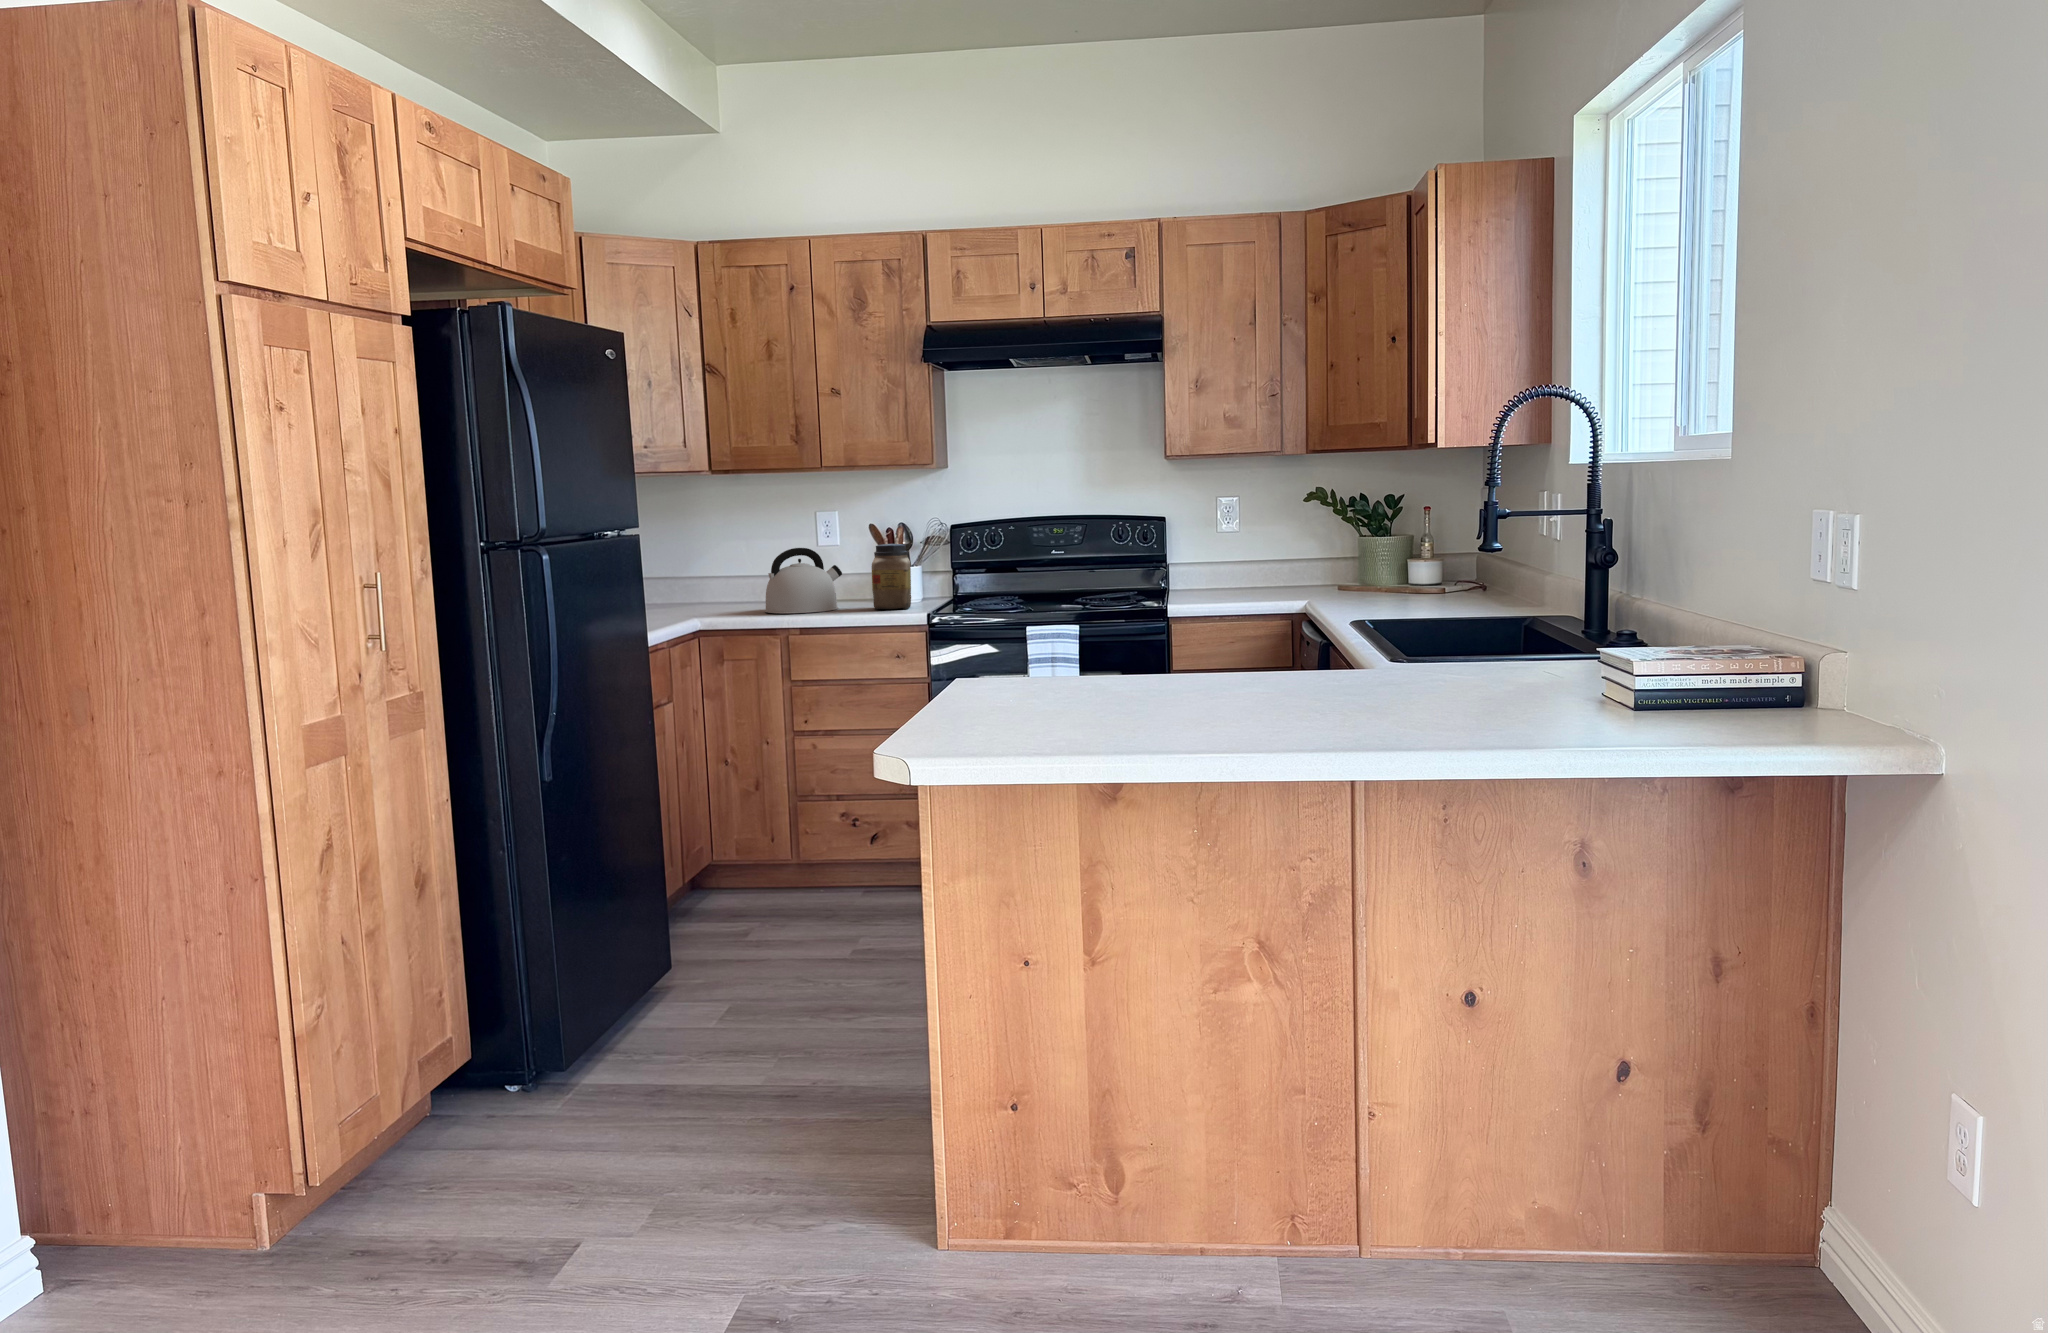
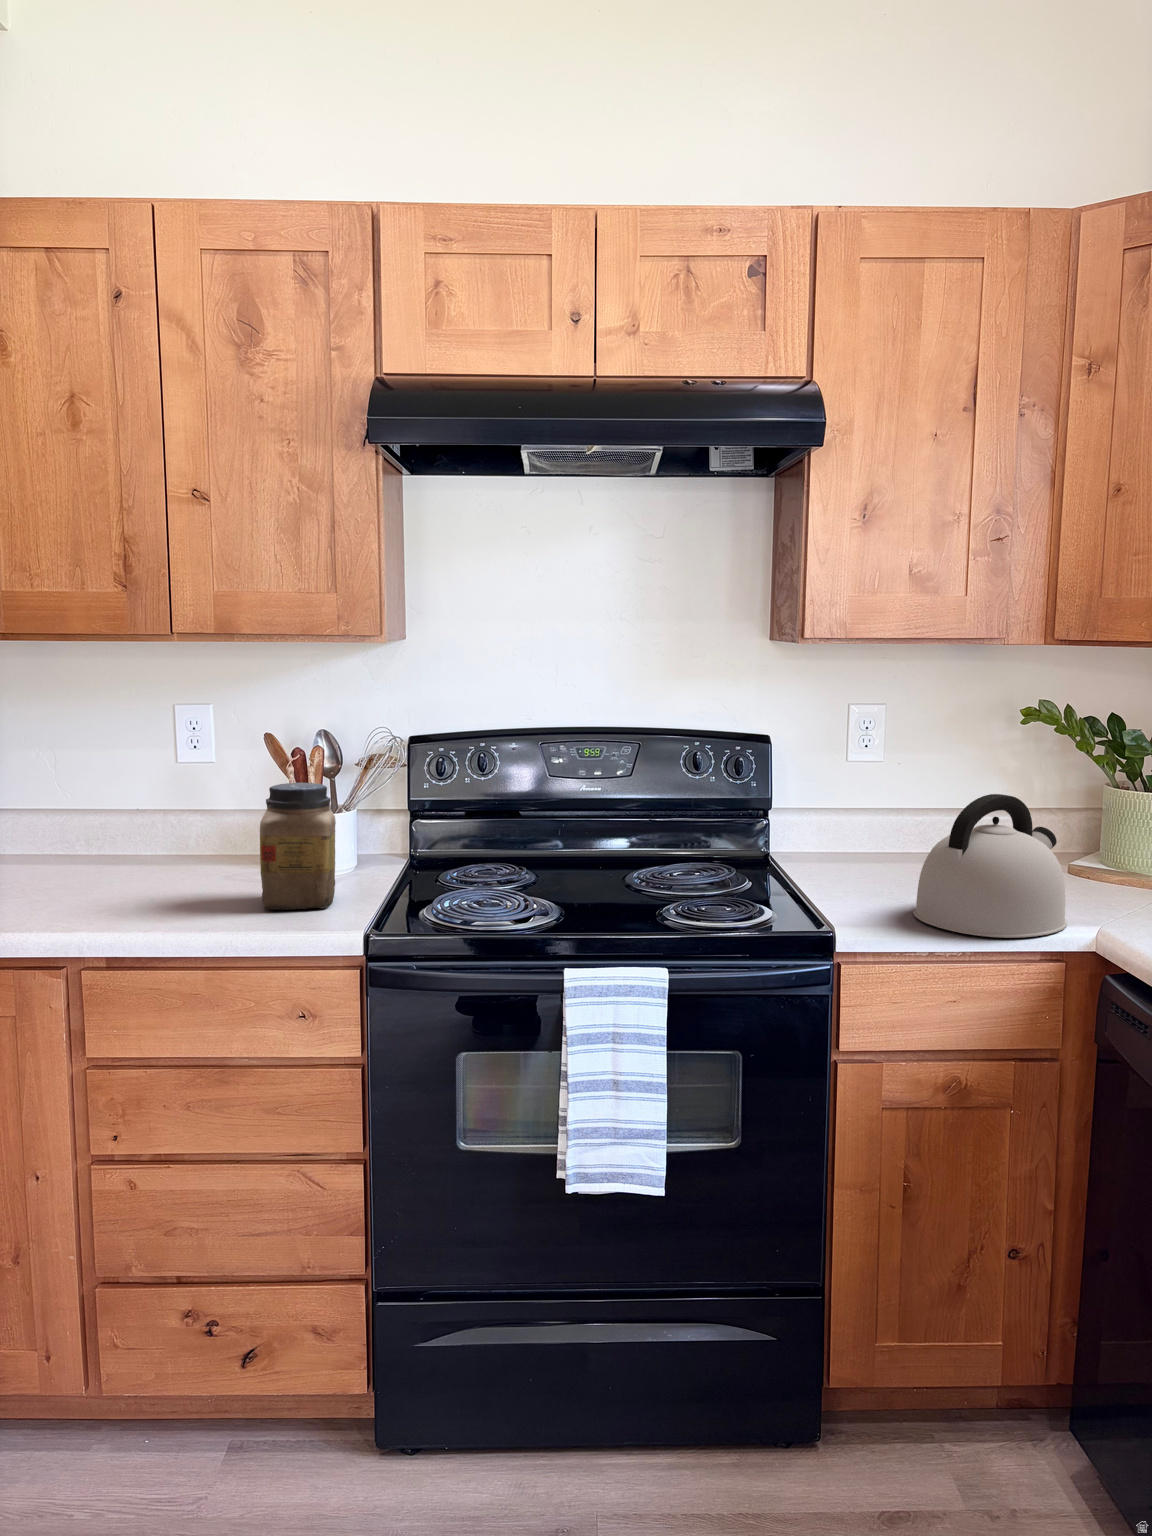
kettle: present [765,548,842,613] -> present [913,794,1067,938]

